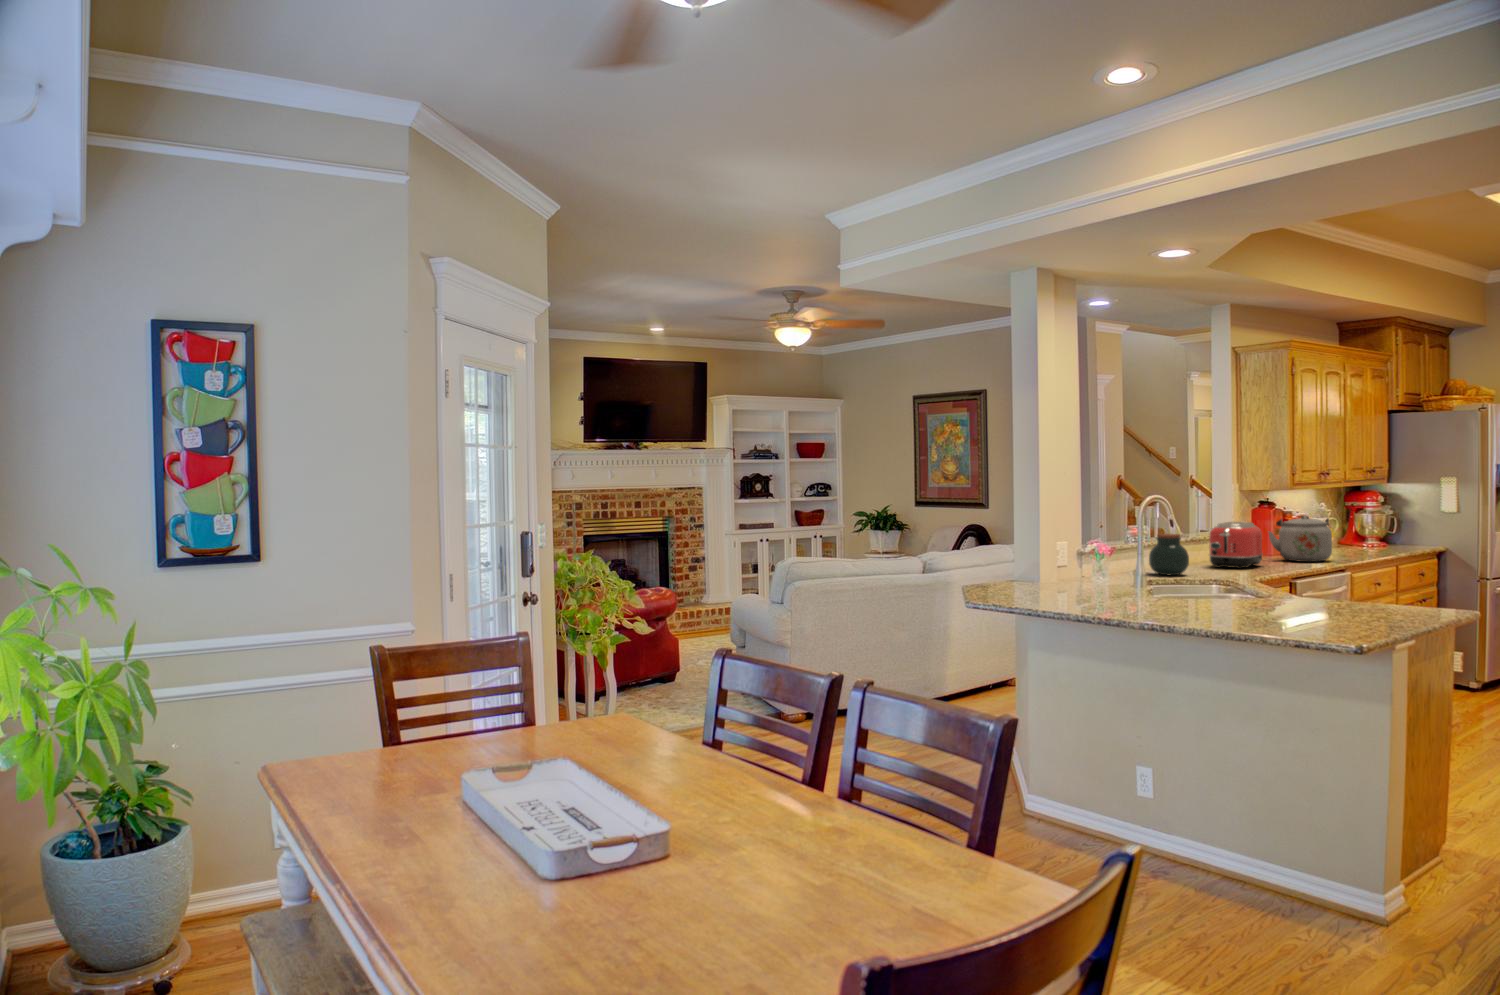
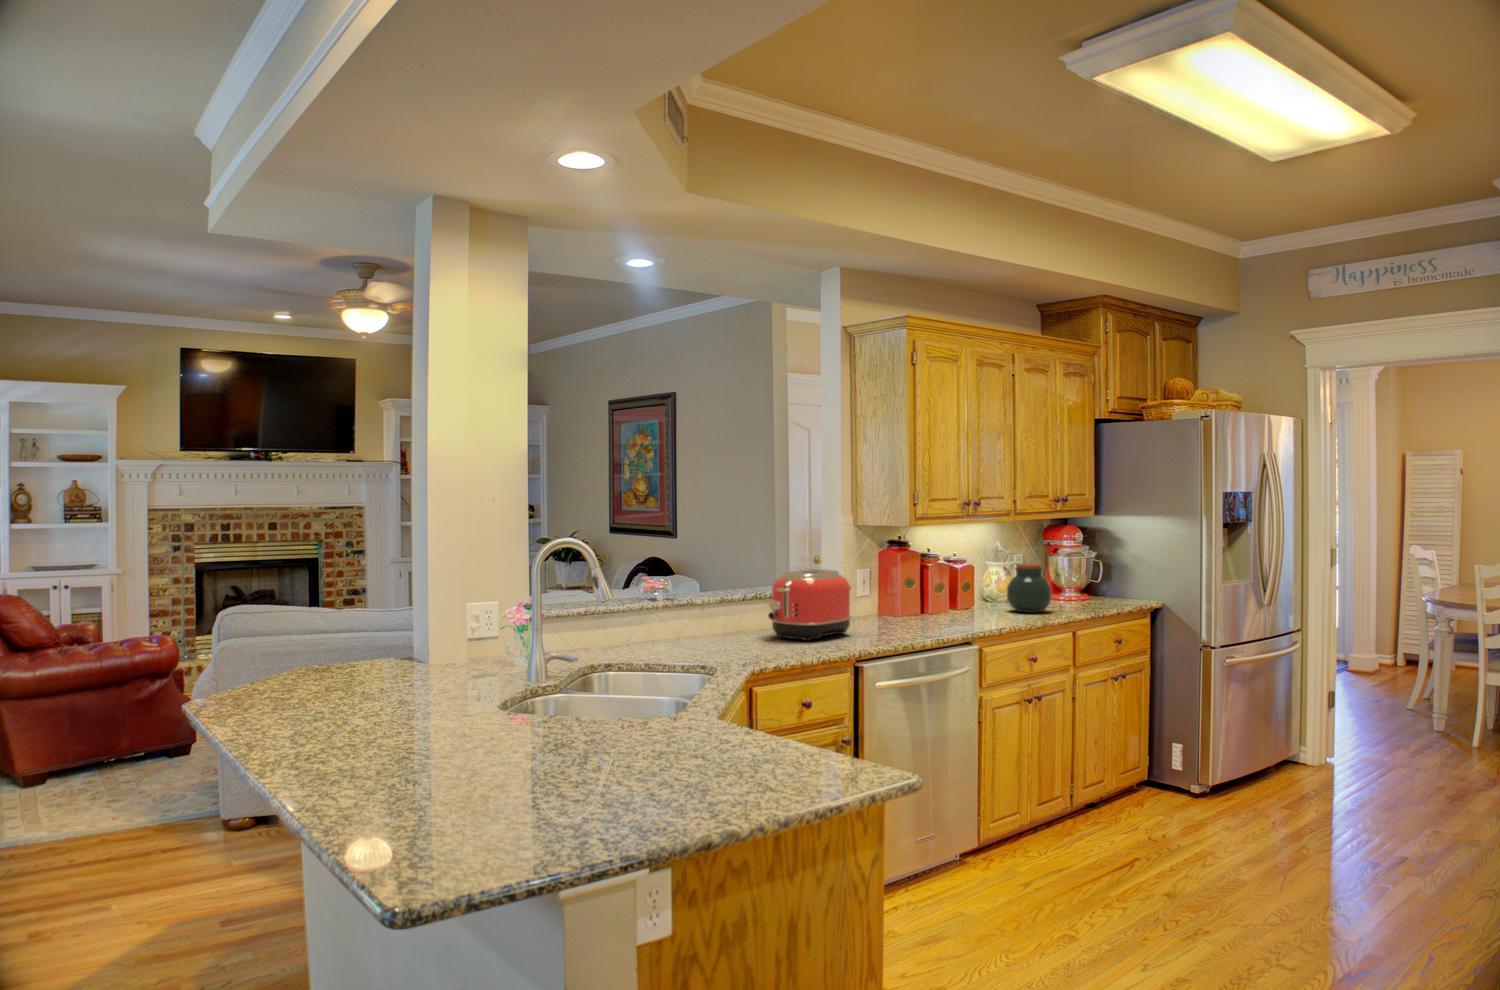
kettle: present [1269,515,1332,562] -> none [881,560,964,628]
jar: present [1149,534,1189,575] -> present [1007,563,1052,613]

